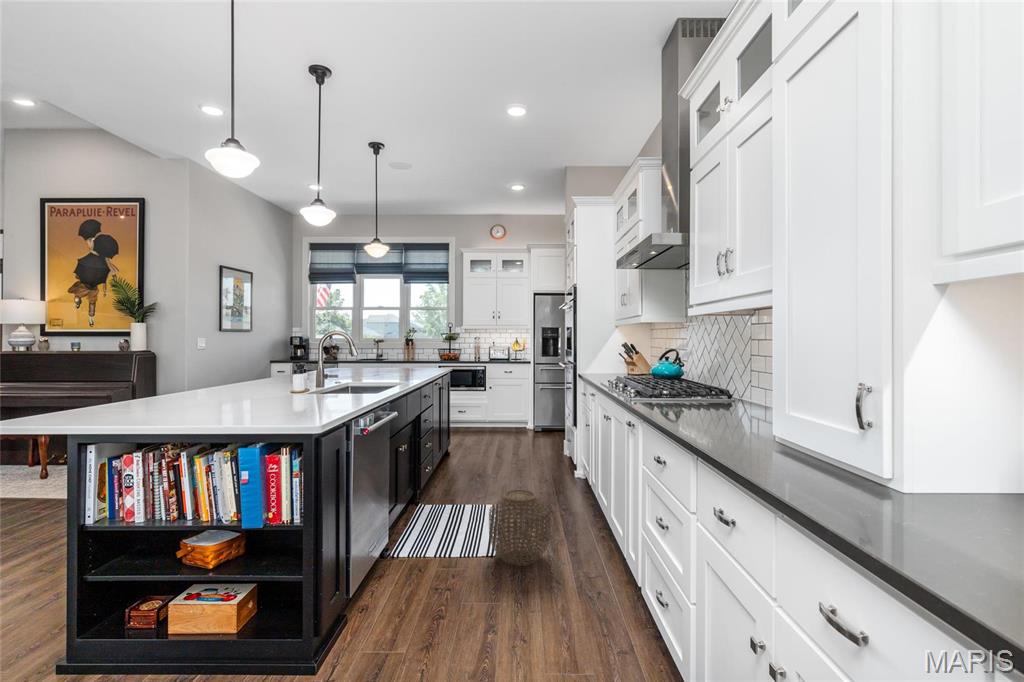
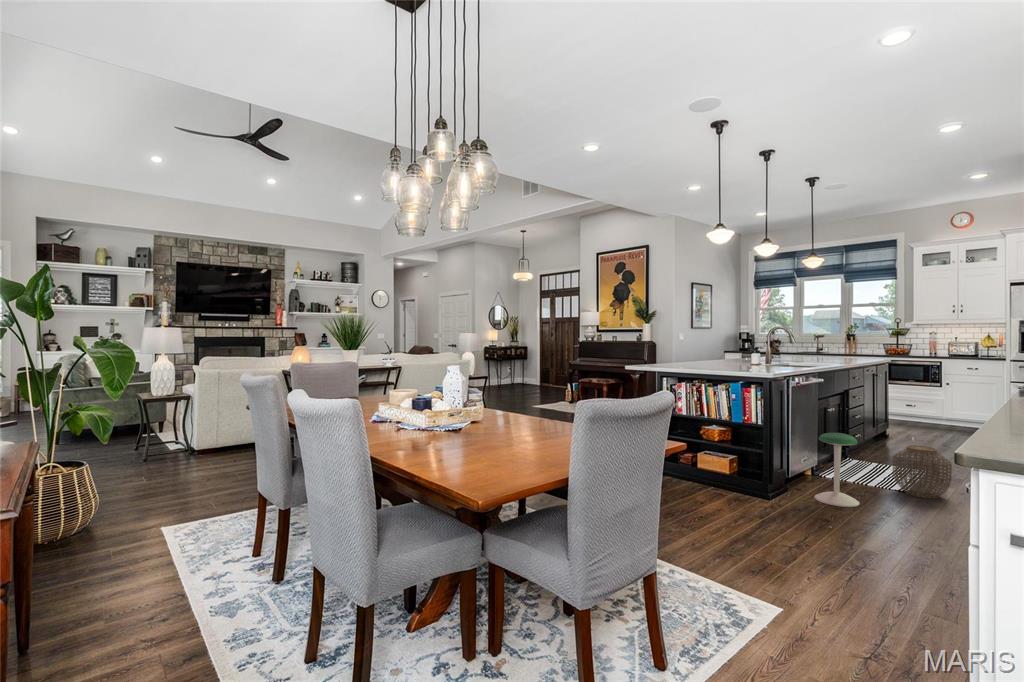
stool: none [398,509,465,652] -> present [814,433,860,507]

